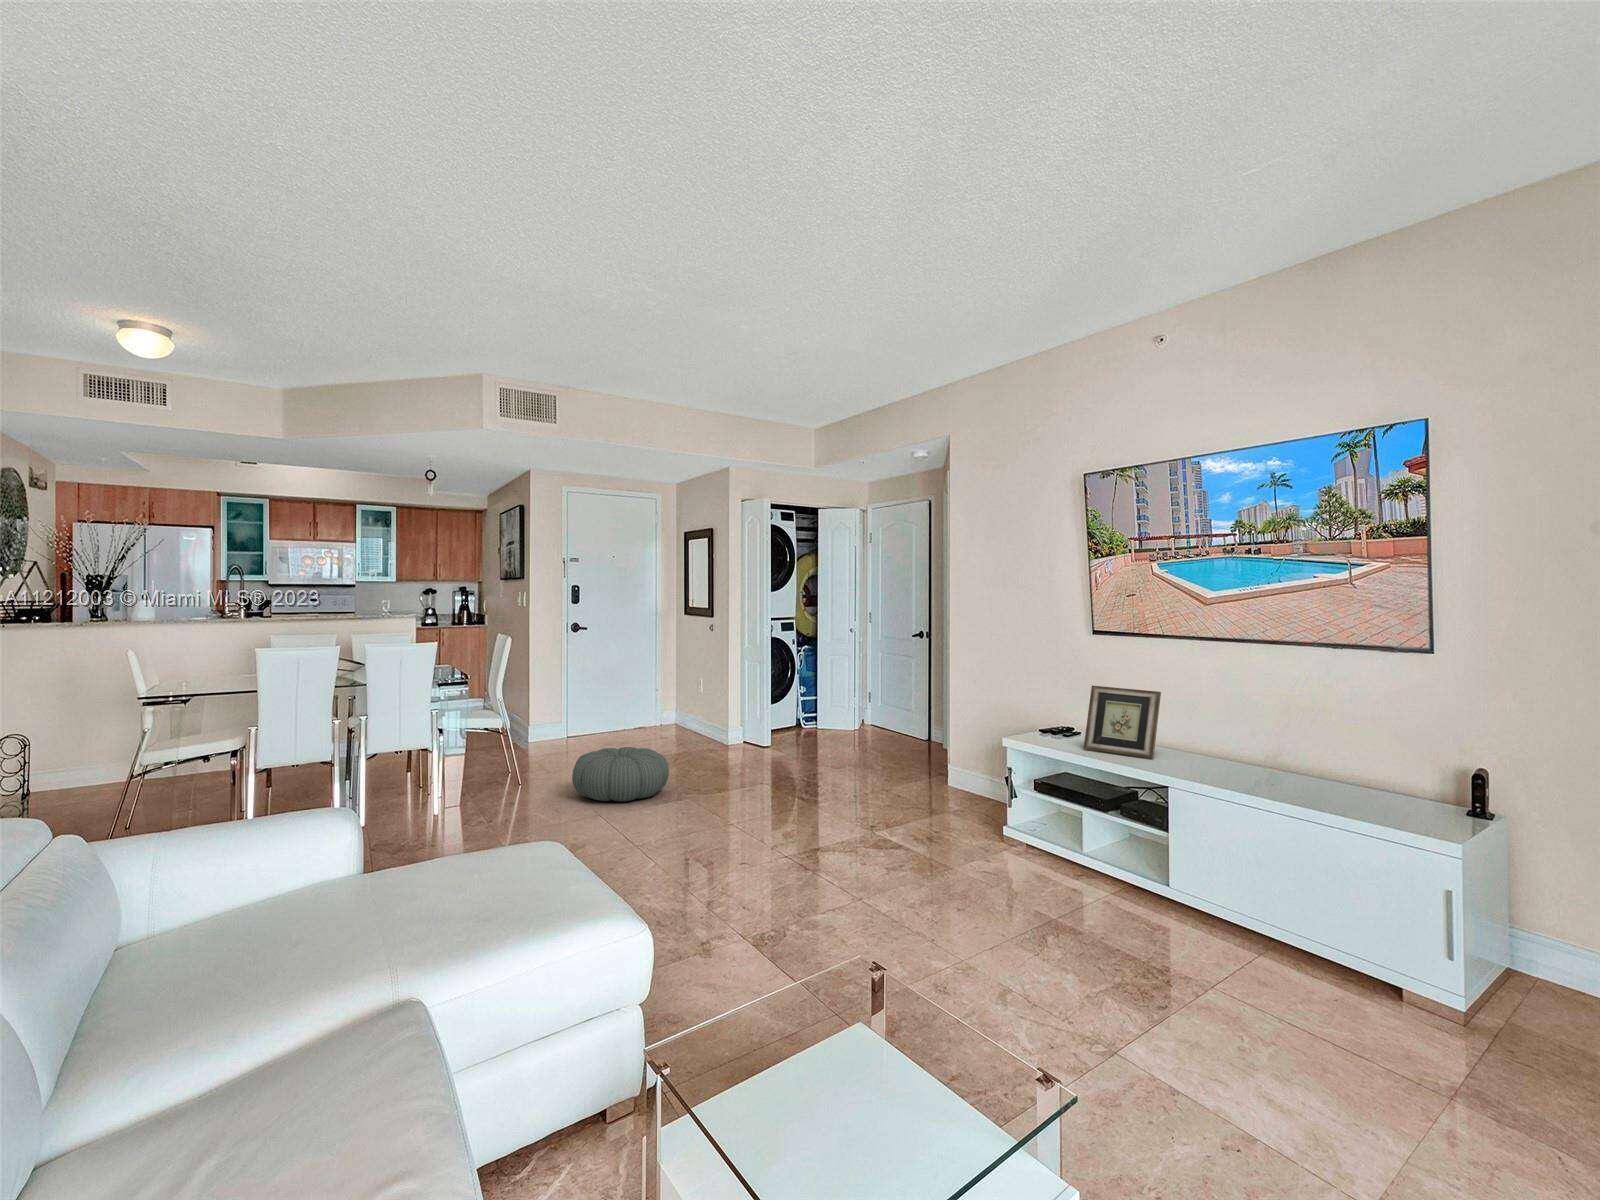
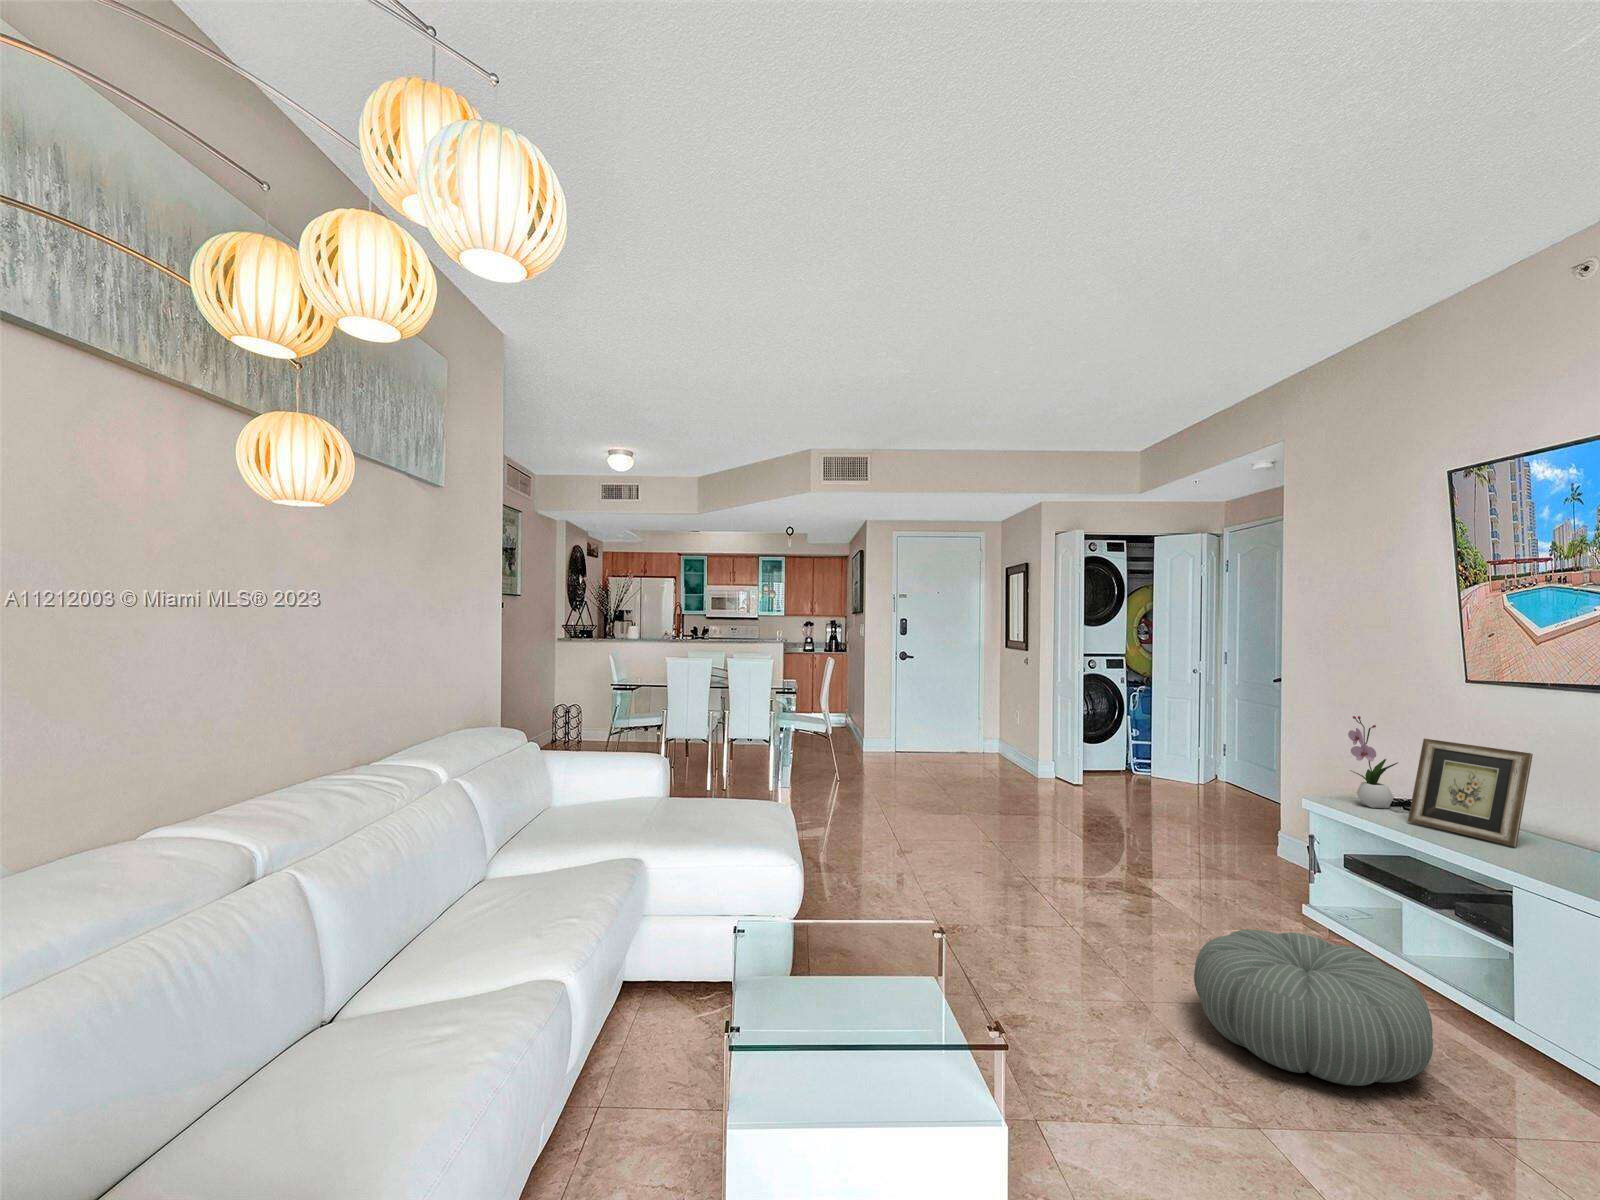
flower arrangement: none [1038,671,1070,741] -> present [1348,716,1398,808]
pouf: present [572,747,669,801] -> present [1194,929,1433,1086]

